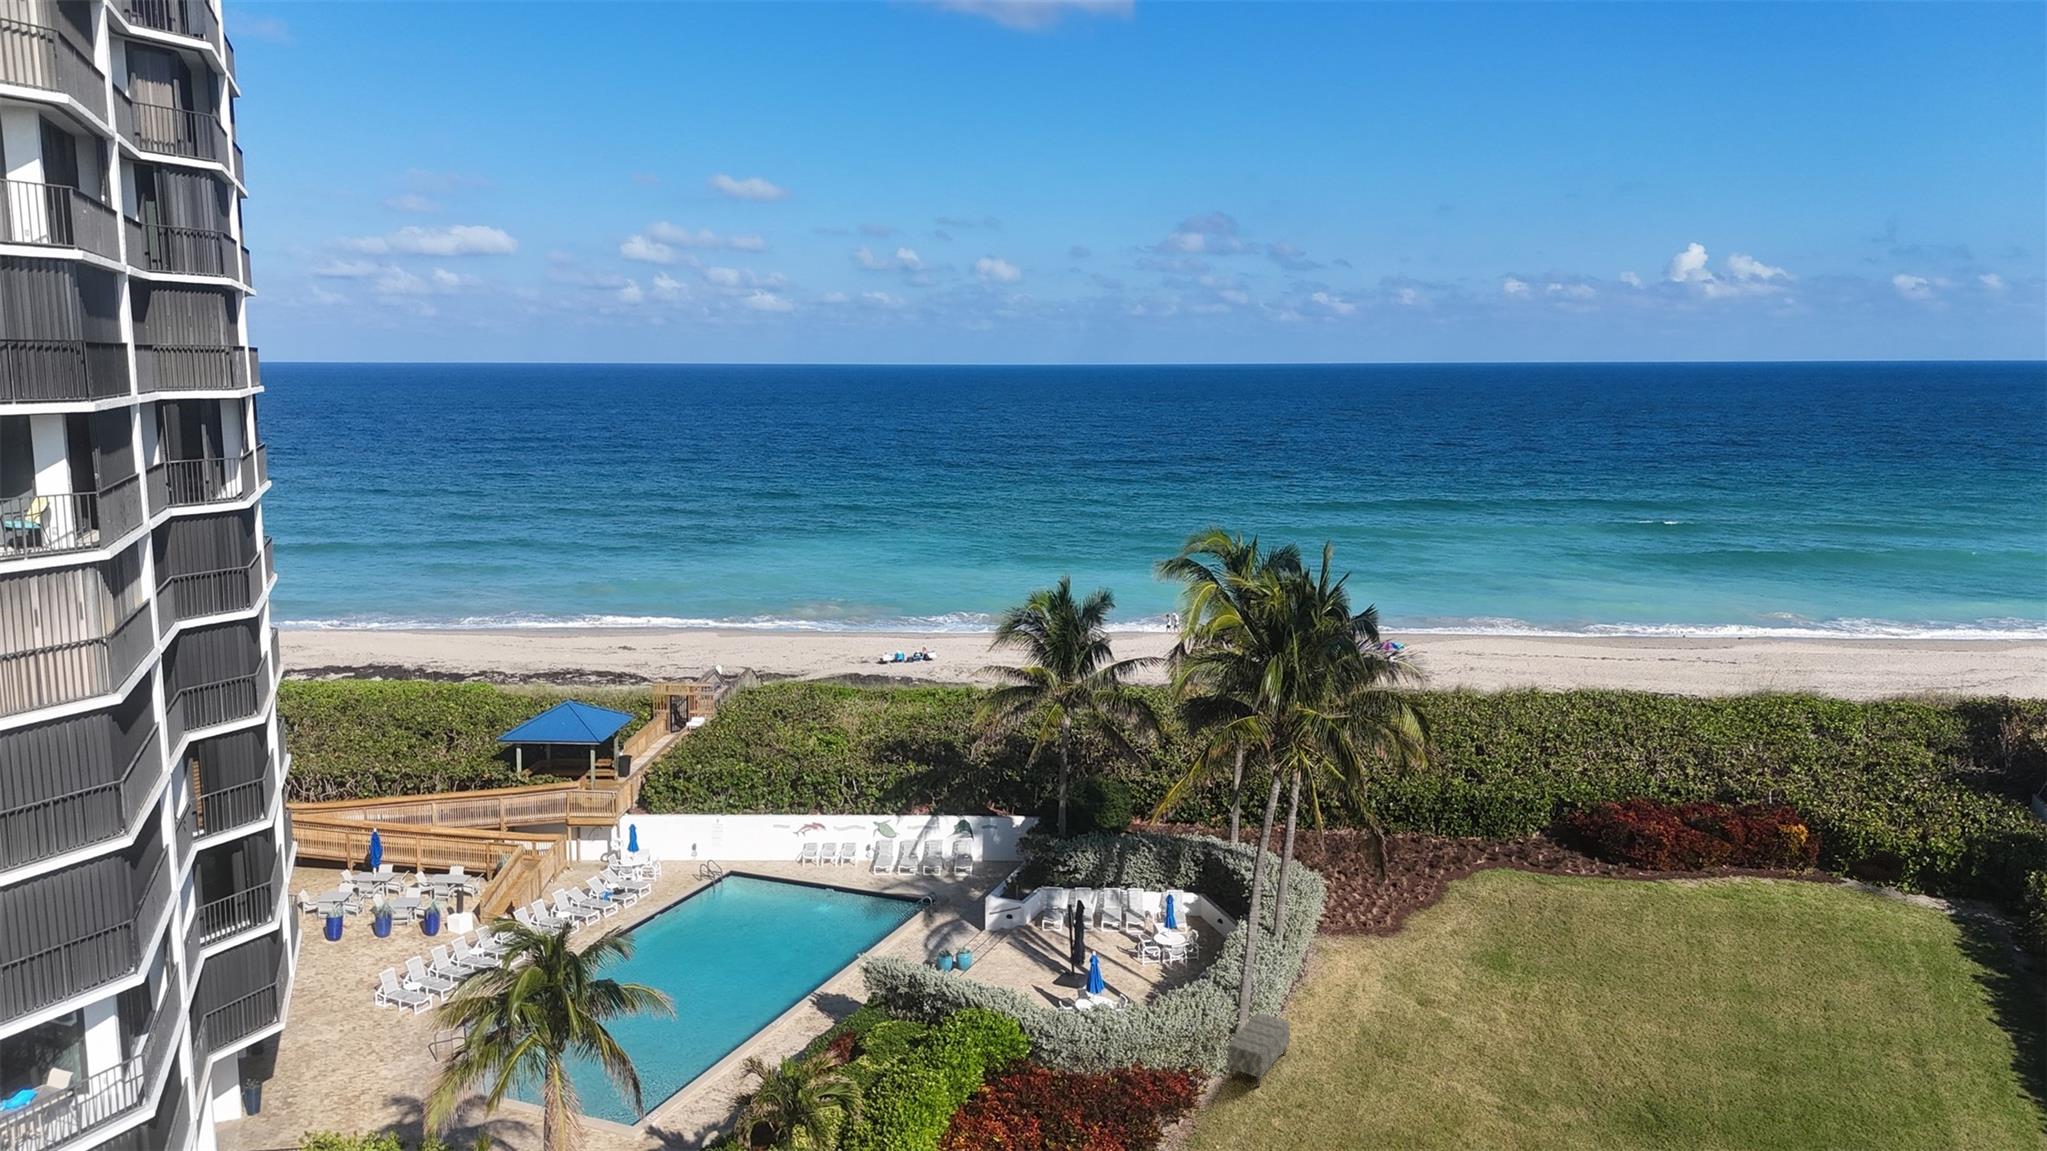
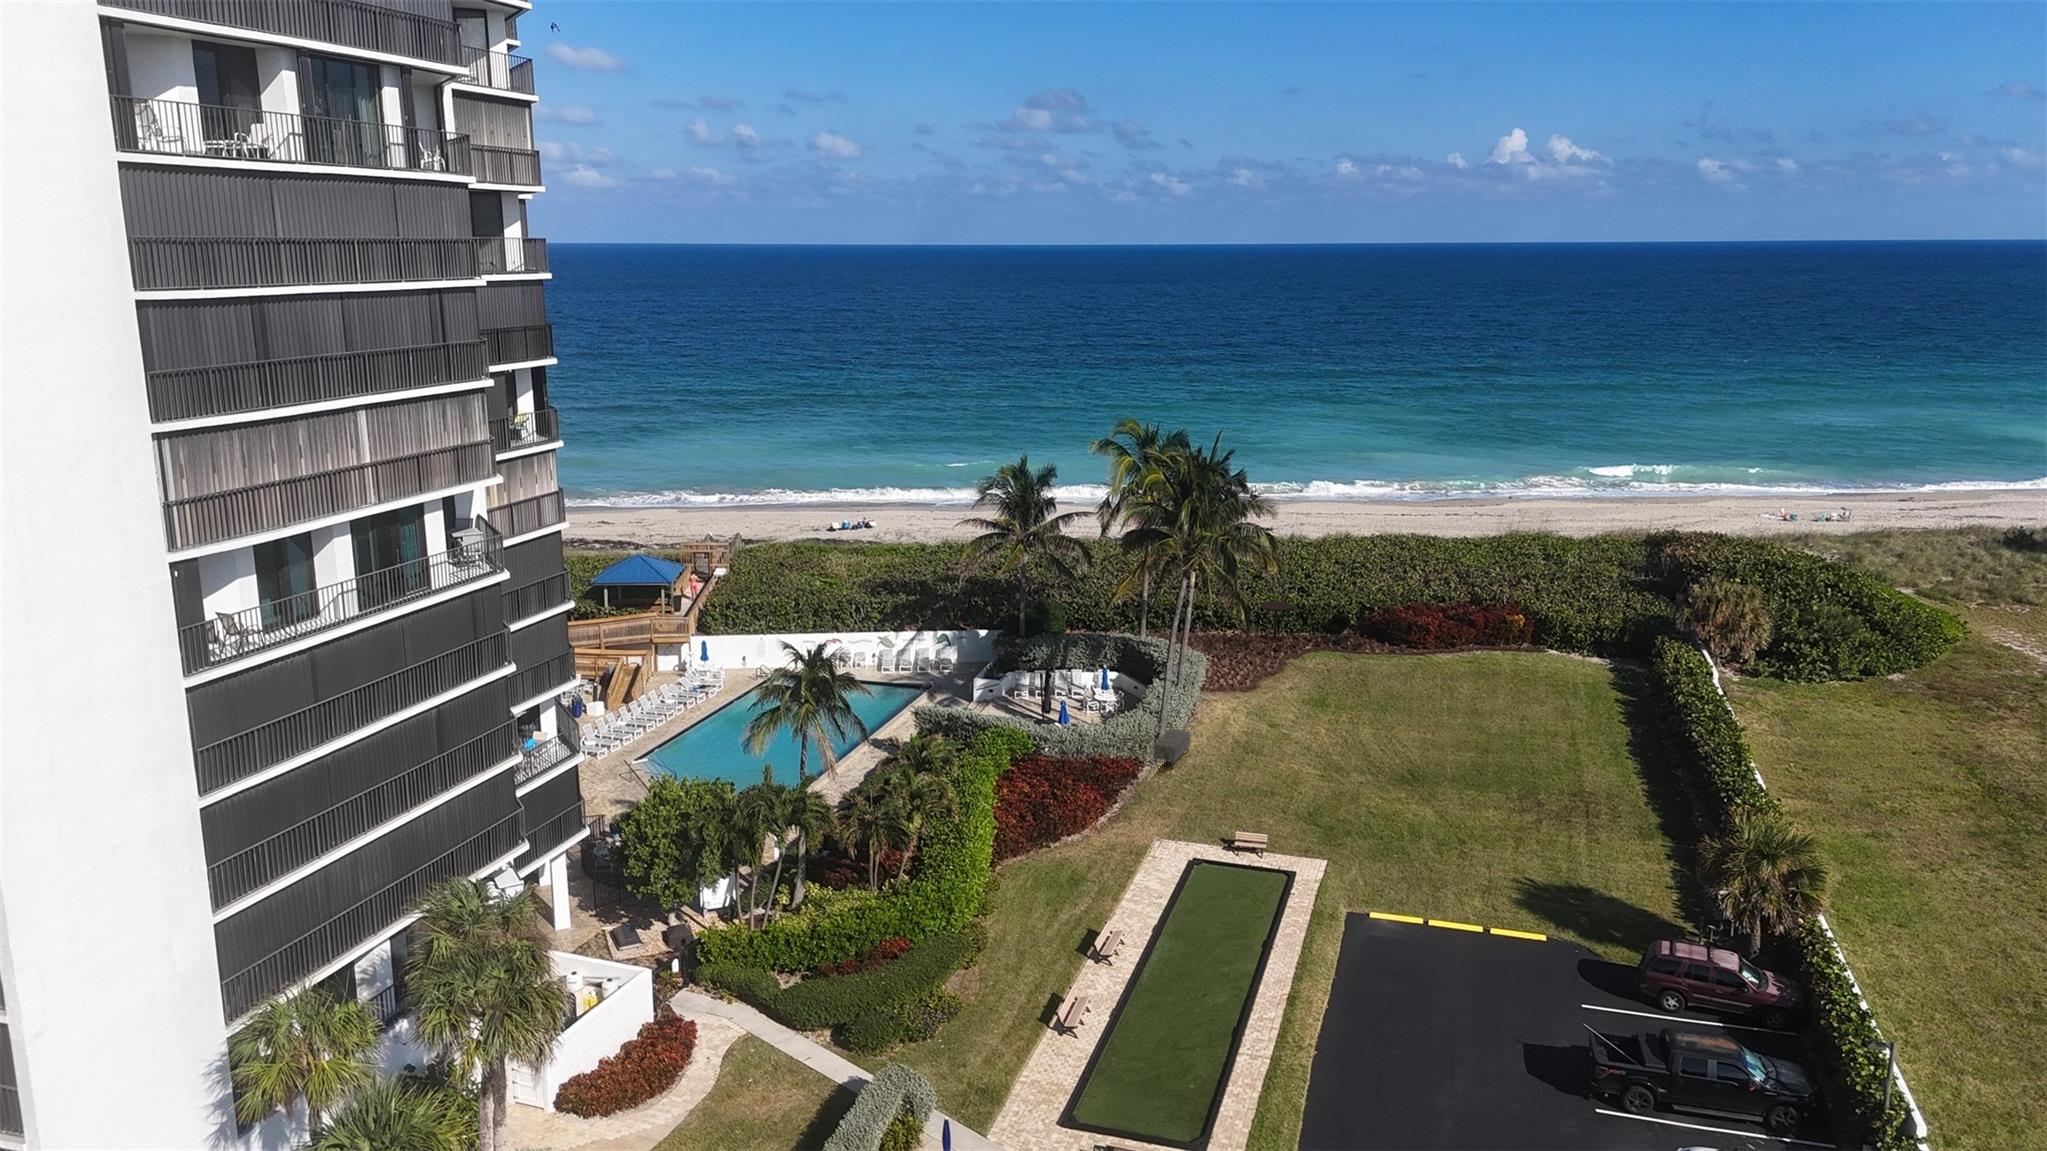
pedestal table: none [1407,790,1455,847] -> present [1260,601,1292,640]
lounge chair: present [1846,849,1905,890] -> present [1320,614,1351,640]

